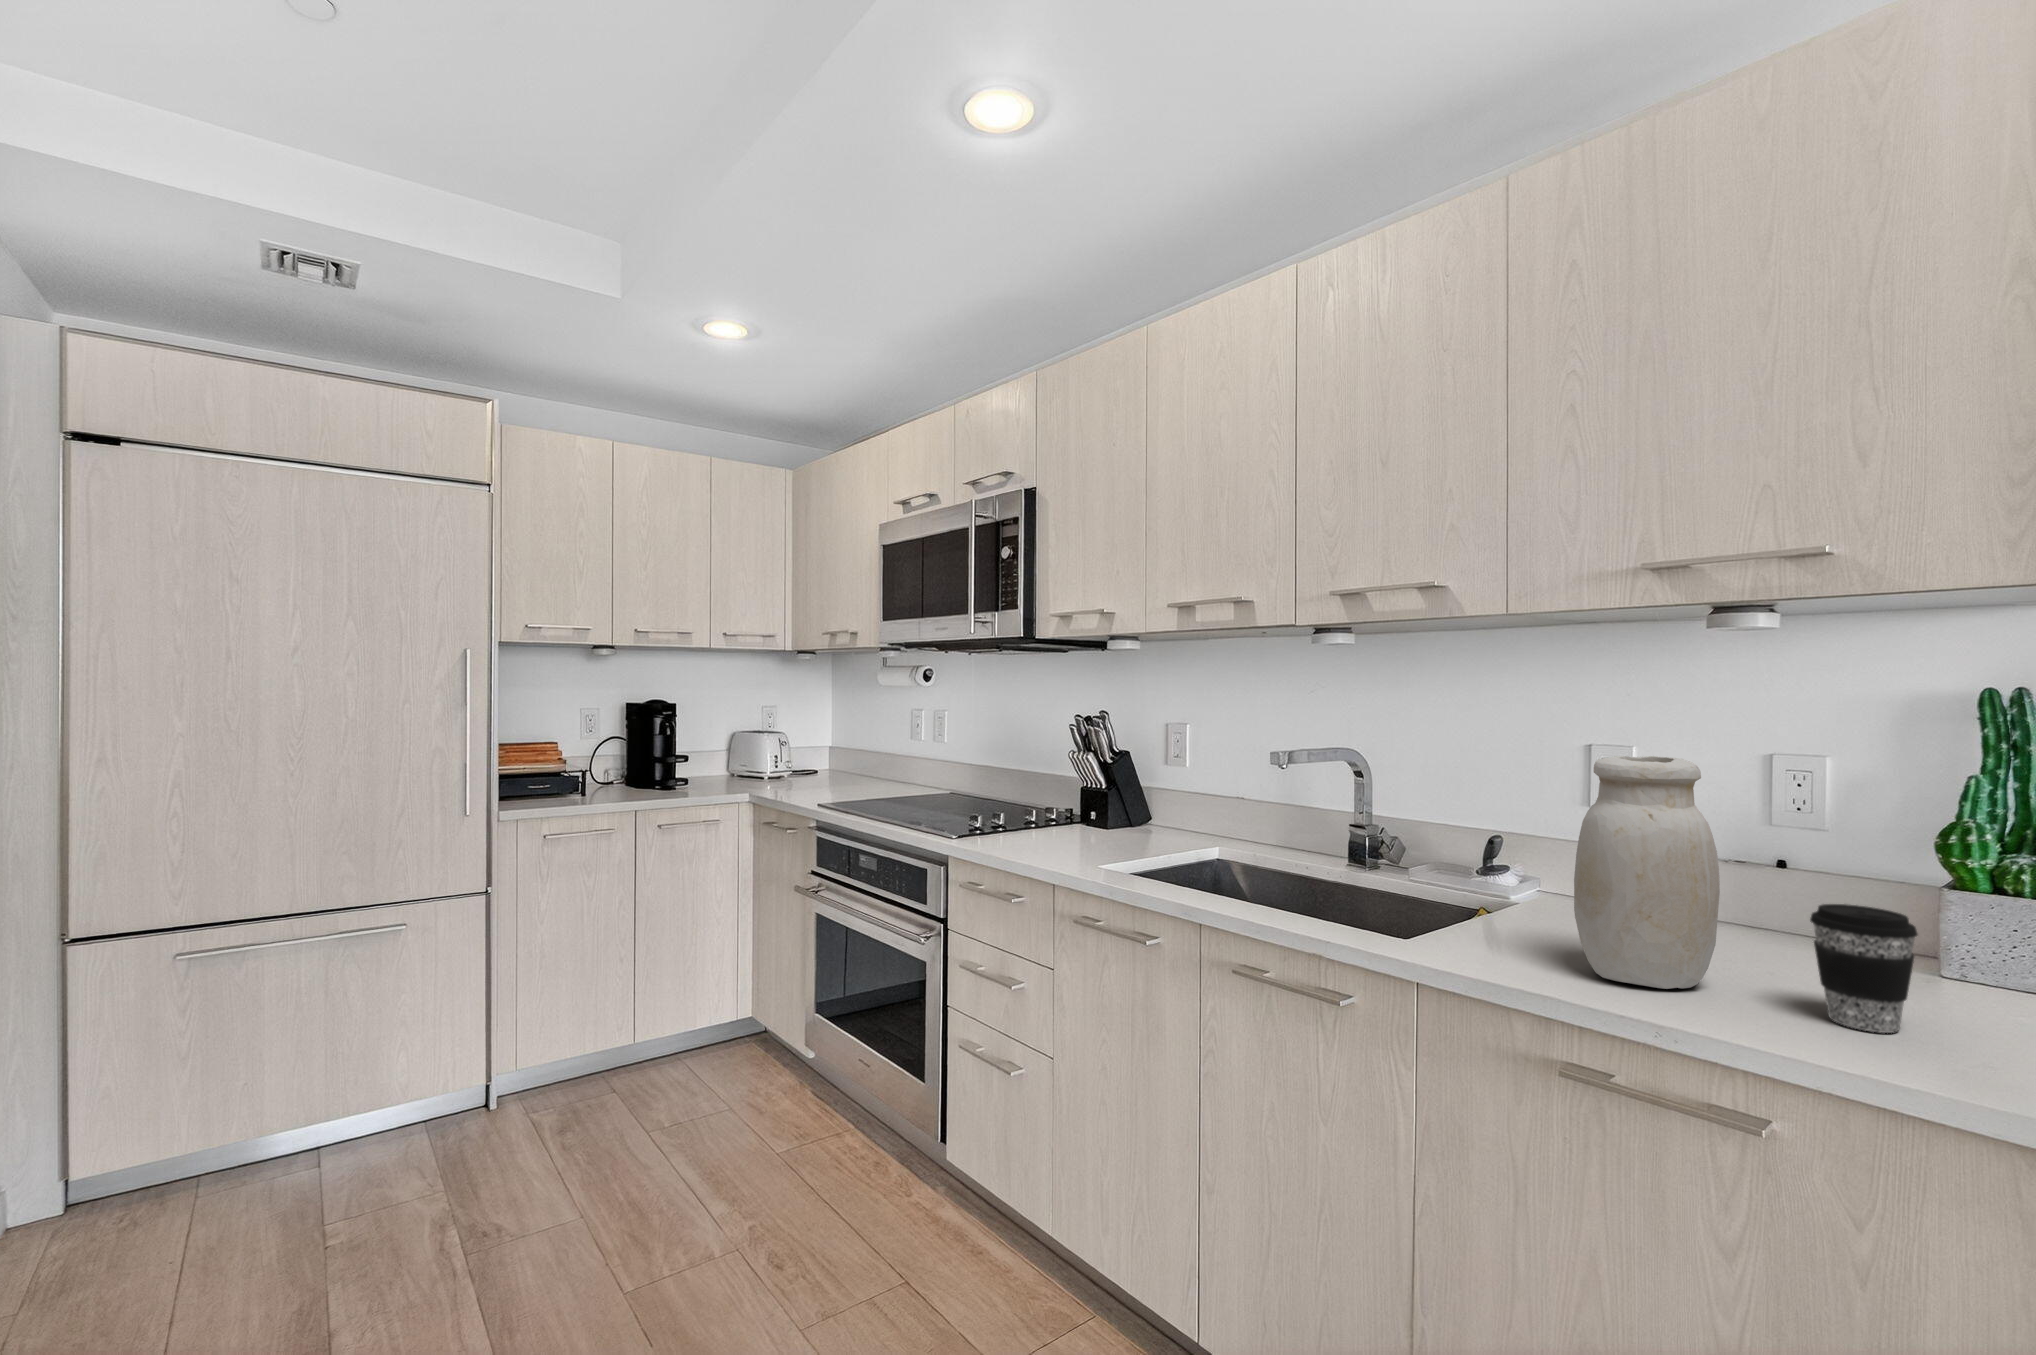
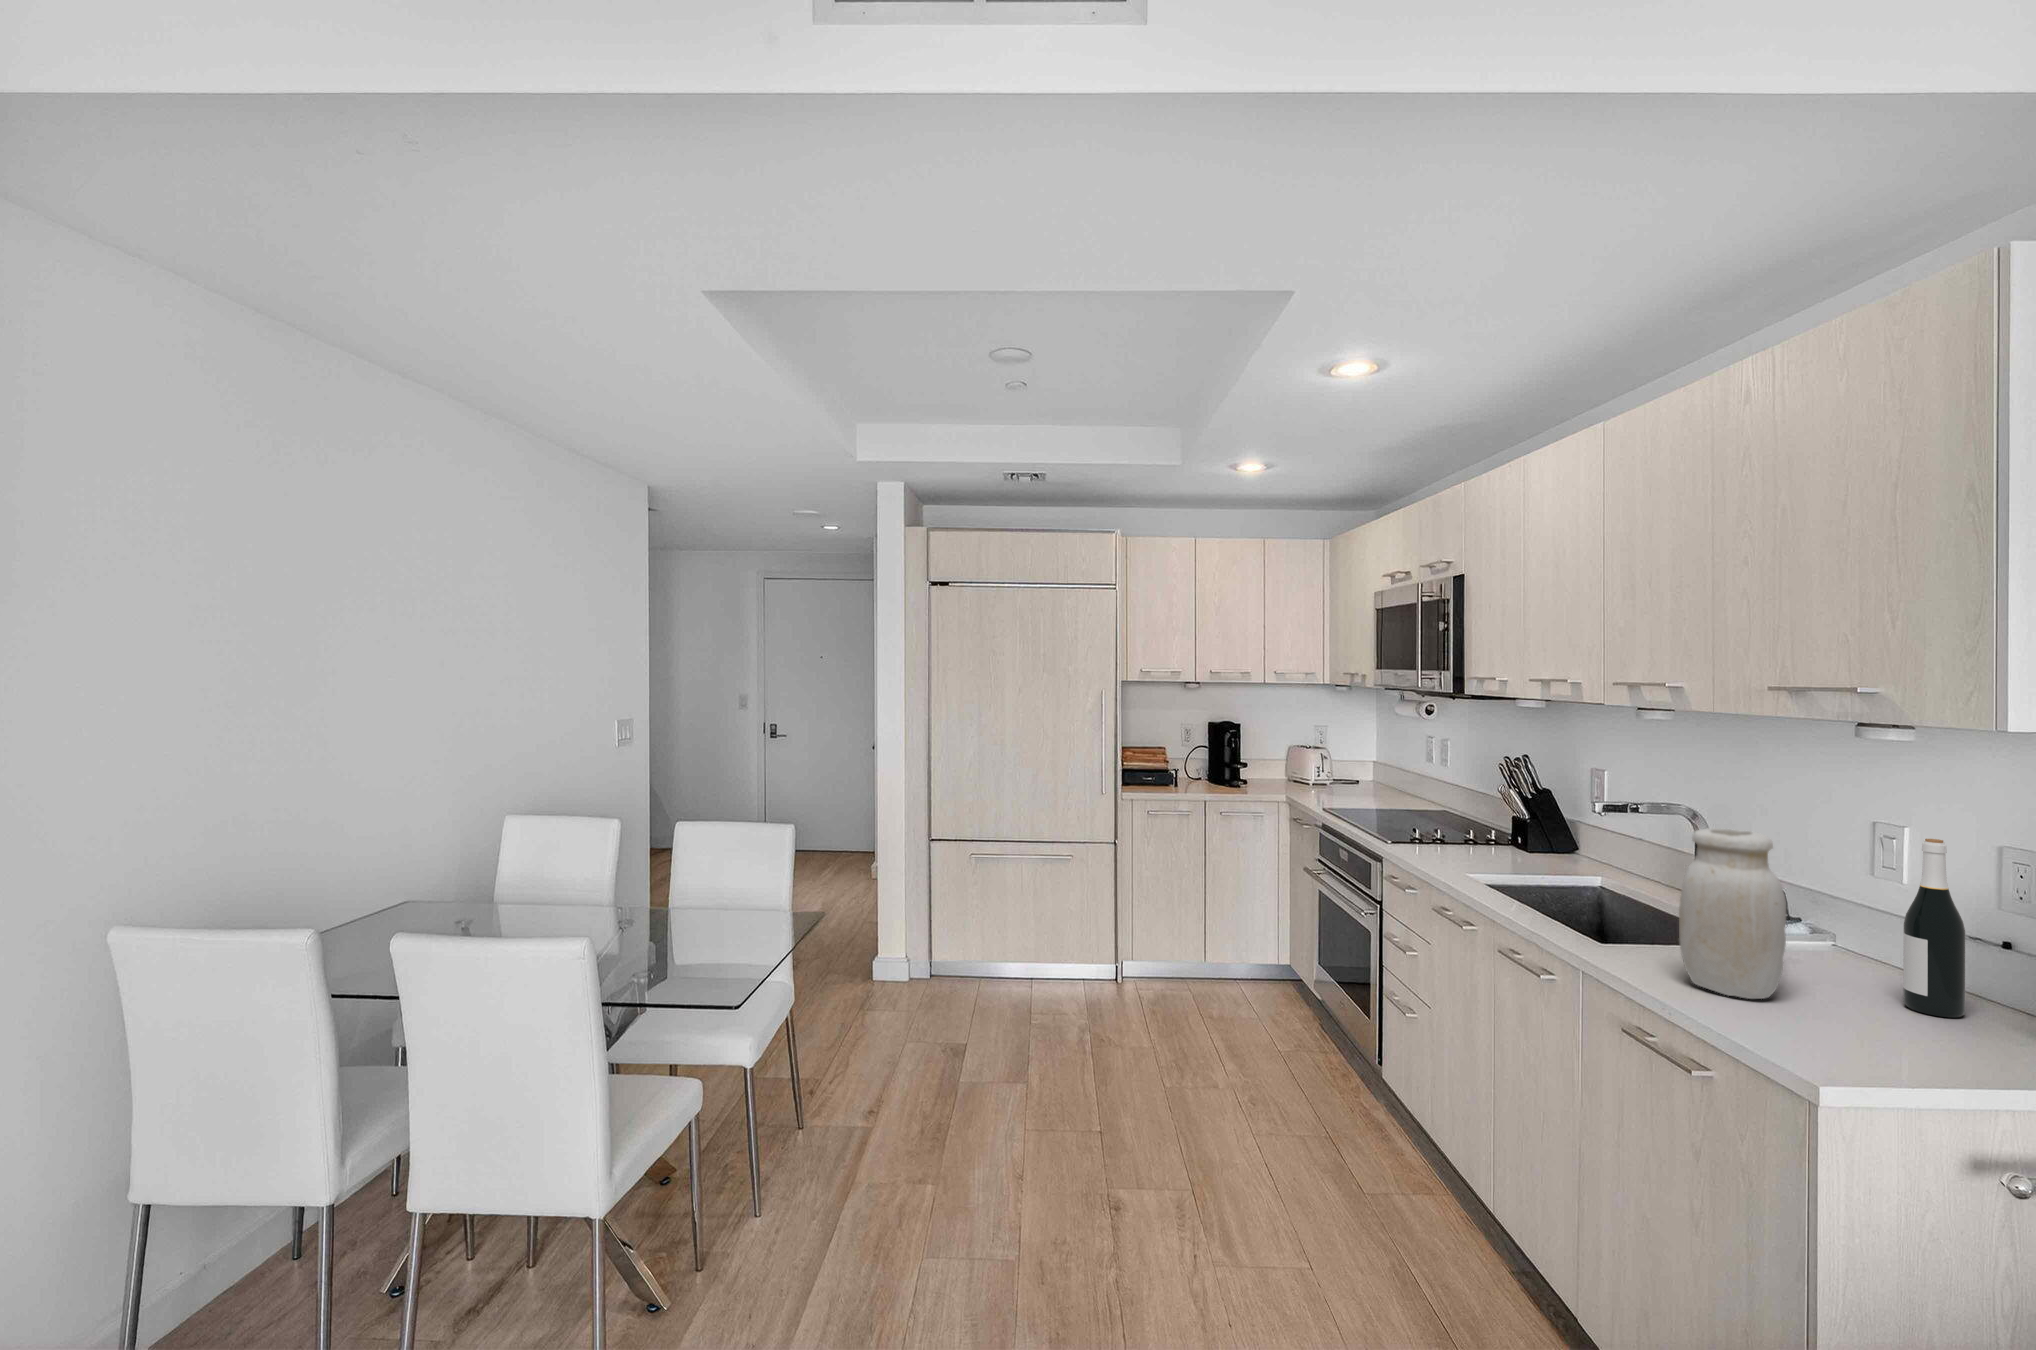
wine bottle: none [1750,750,1820,963] -> present [1903,839,1965,1018]
coffee cup: present [1810,904,1918,1033] -> none [1800,949,1876,1043]

